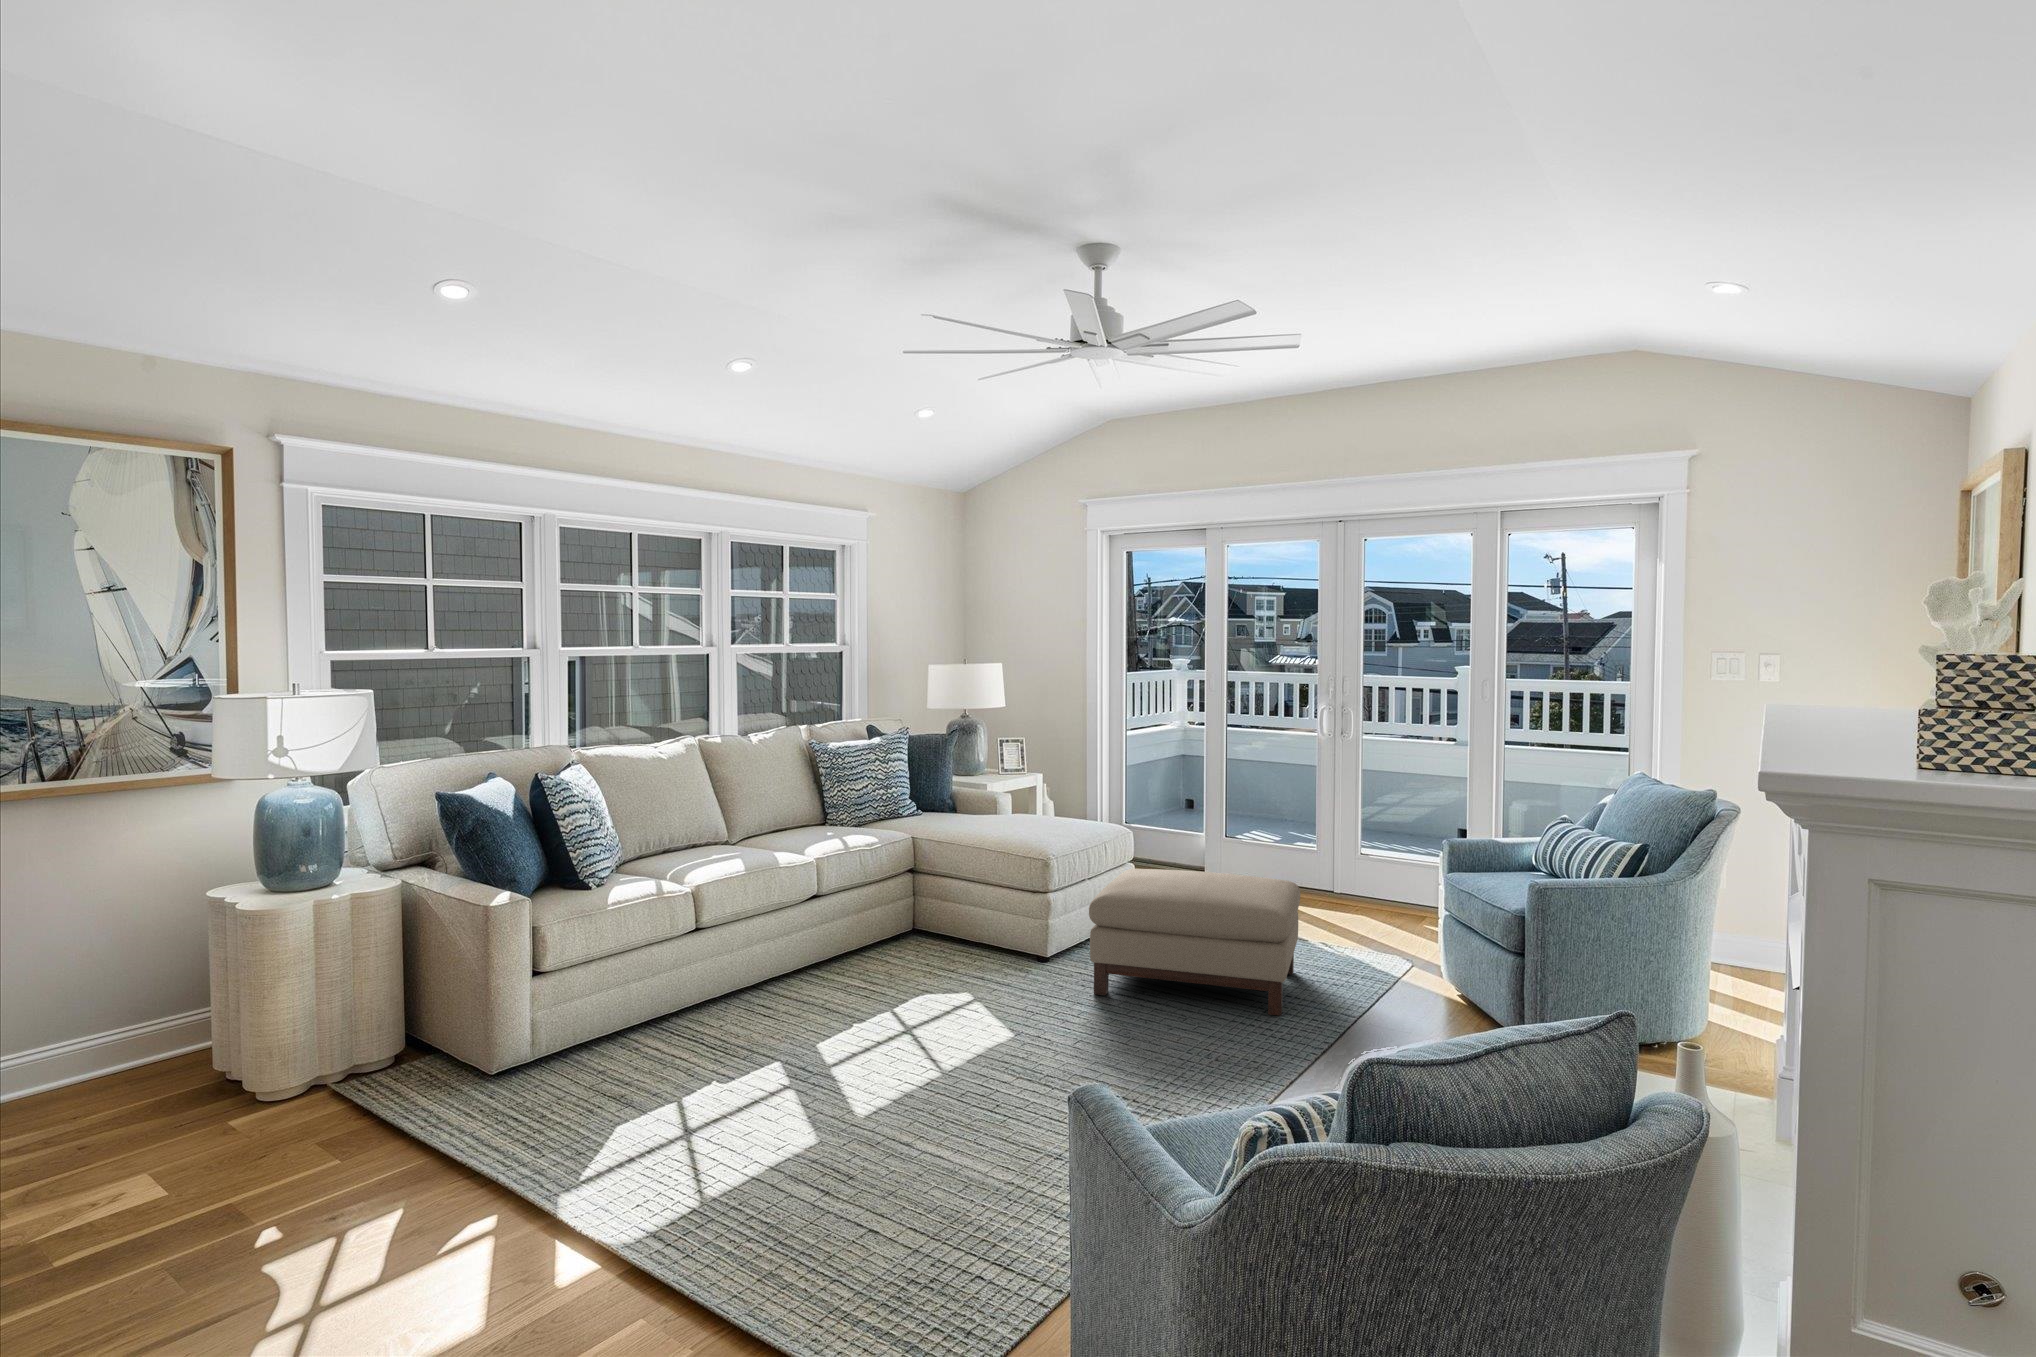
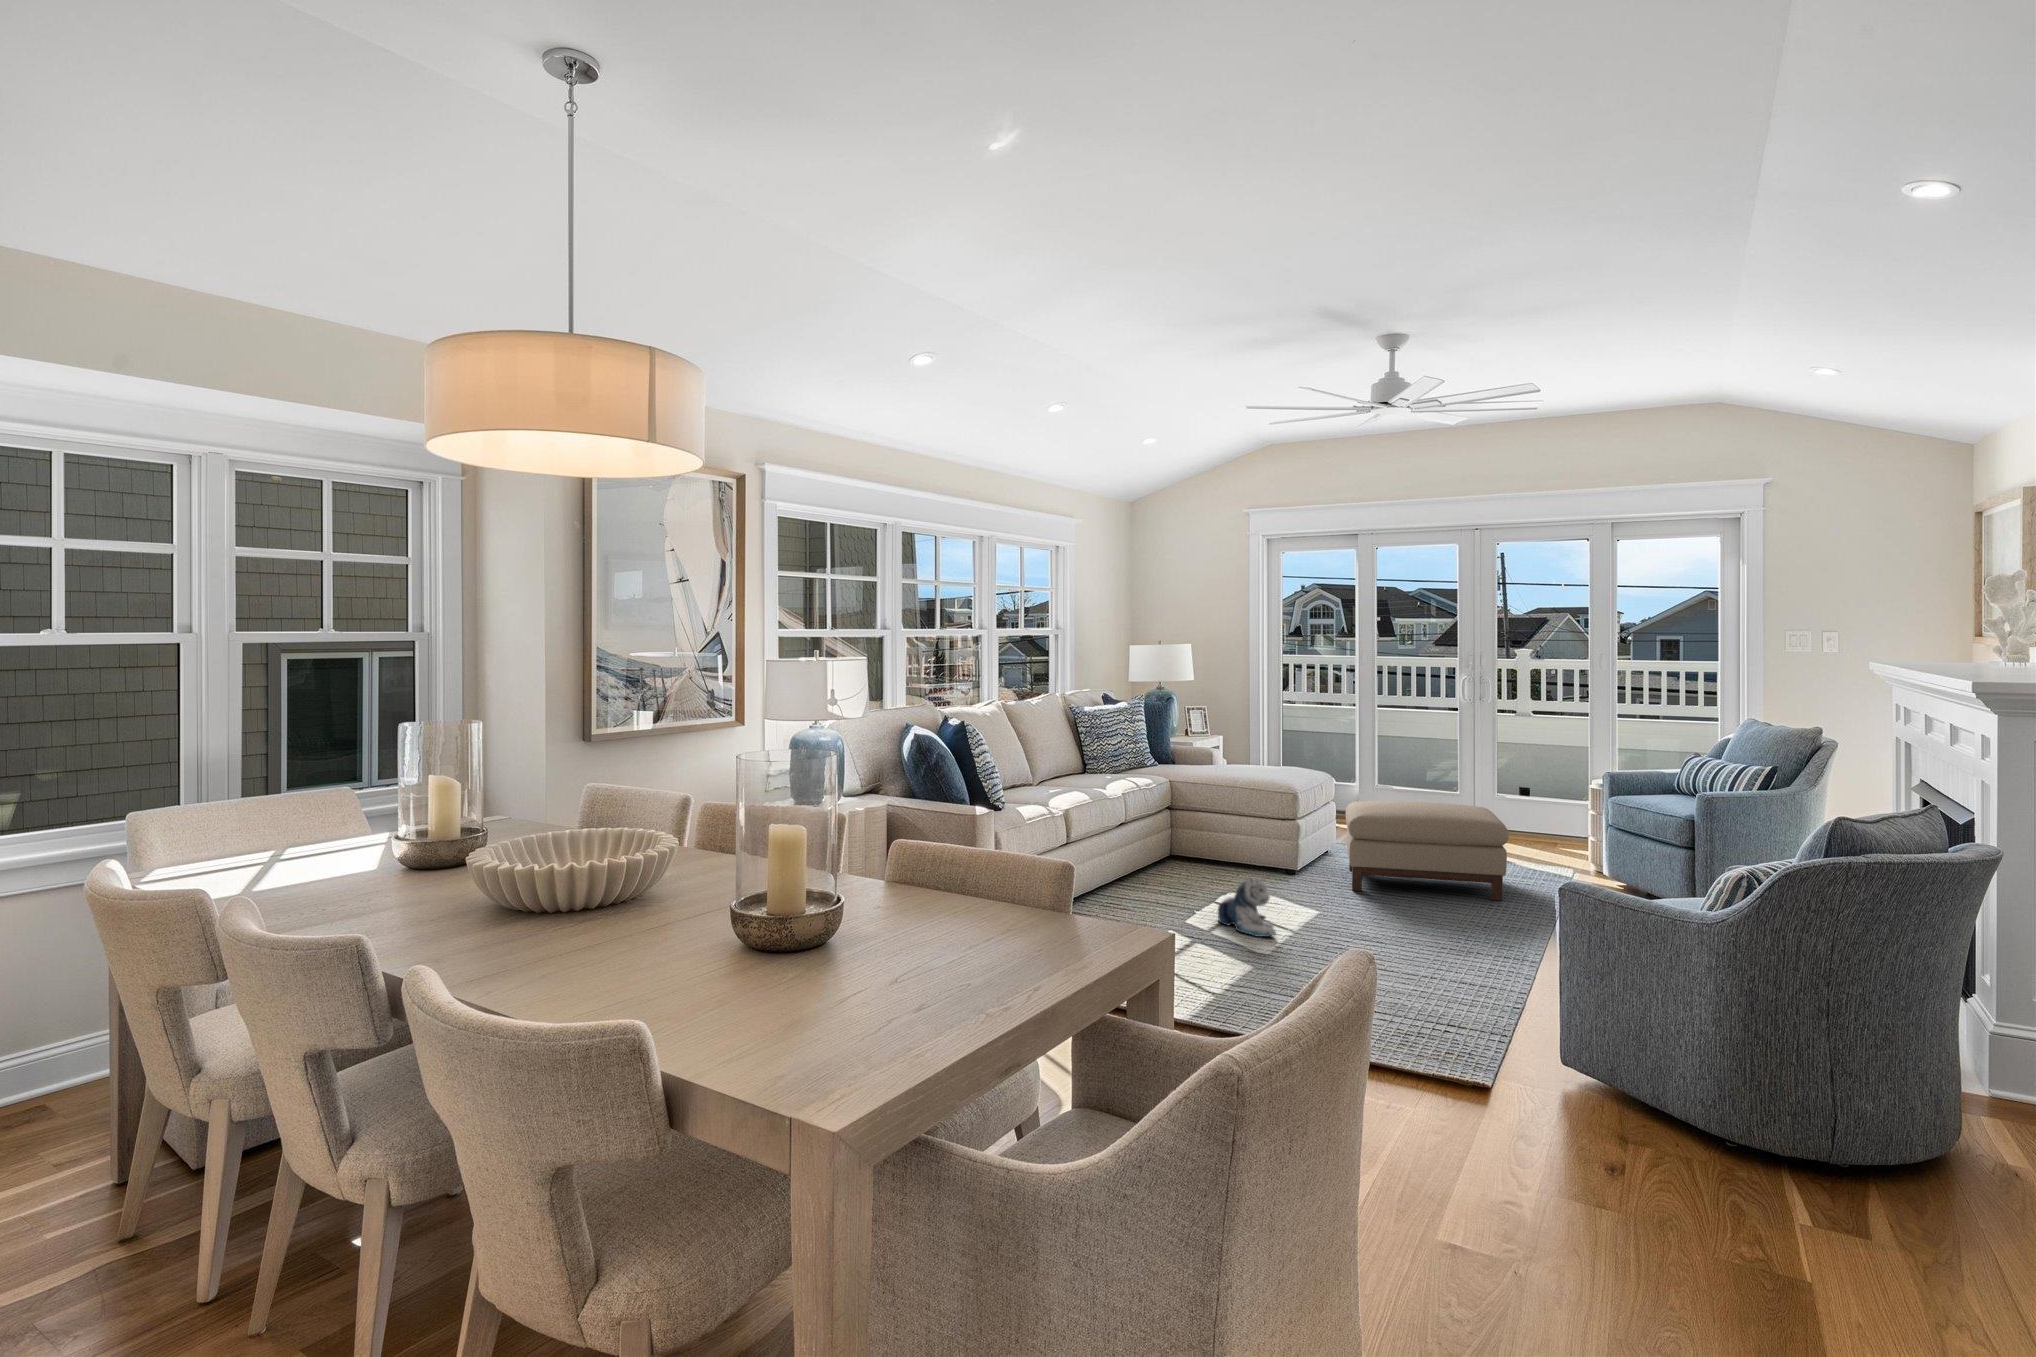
plush toy: none [853,996,921,1084] -> present [1218,879,1276,937]

